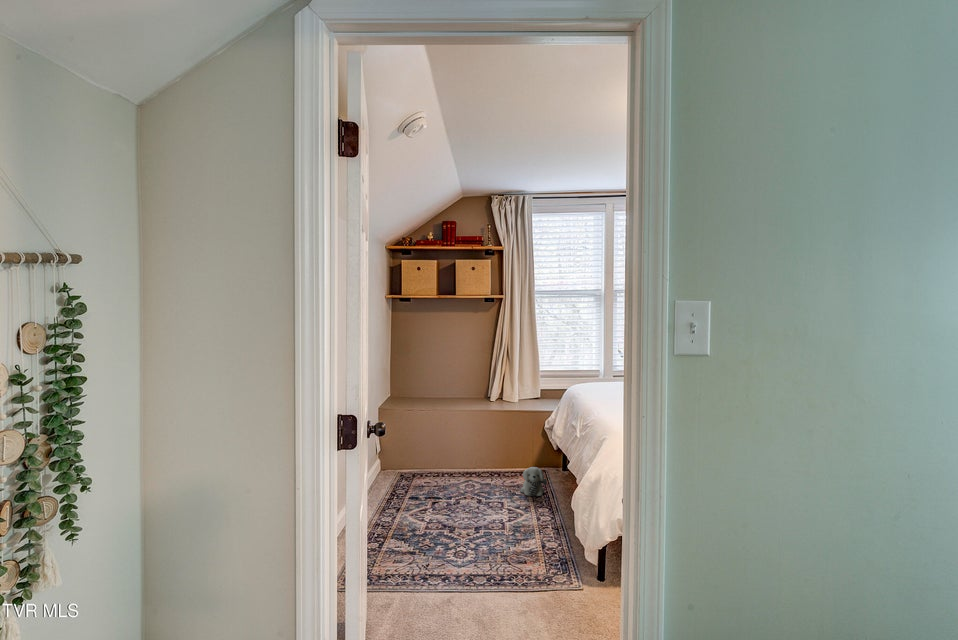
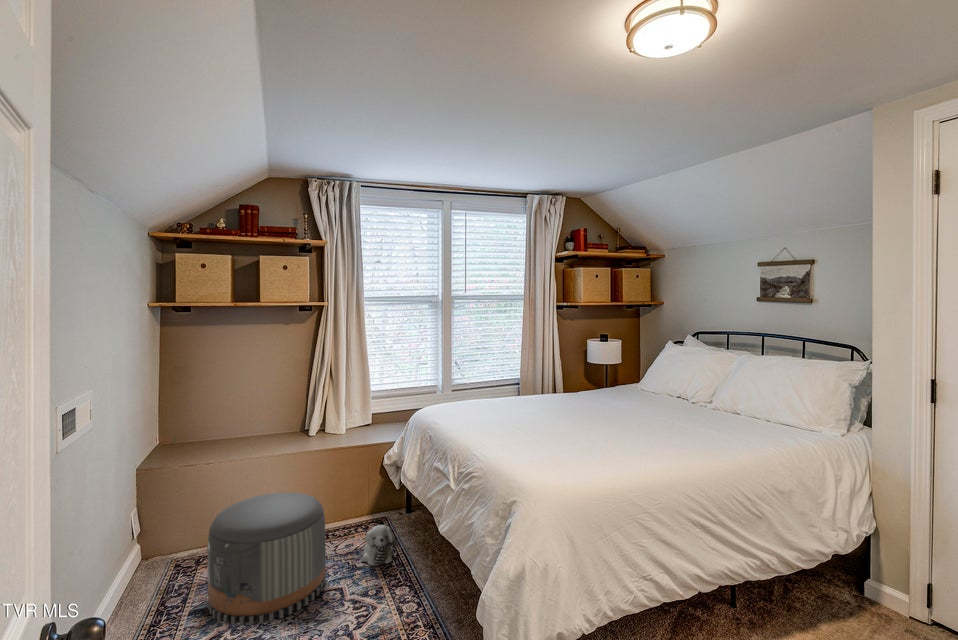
pouf: none [419,432,493,509] -> present [207,492,326,625]

